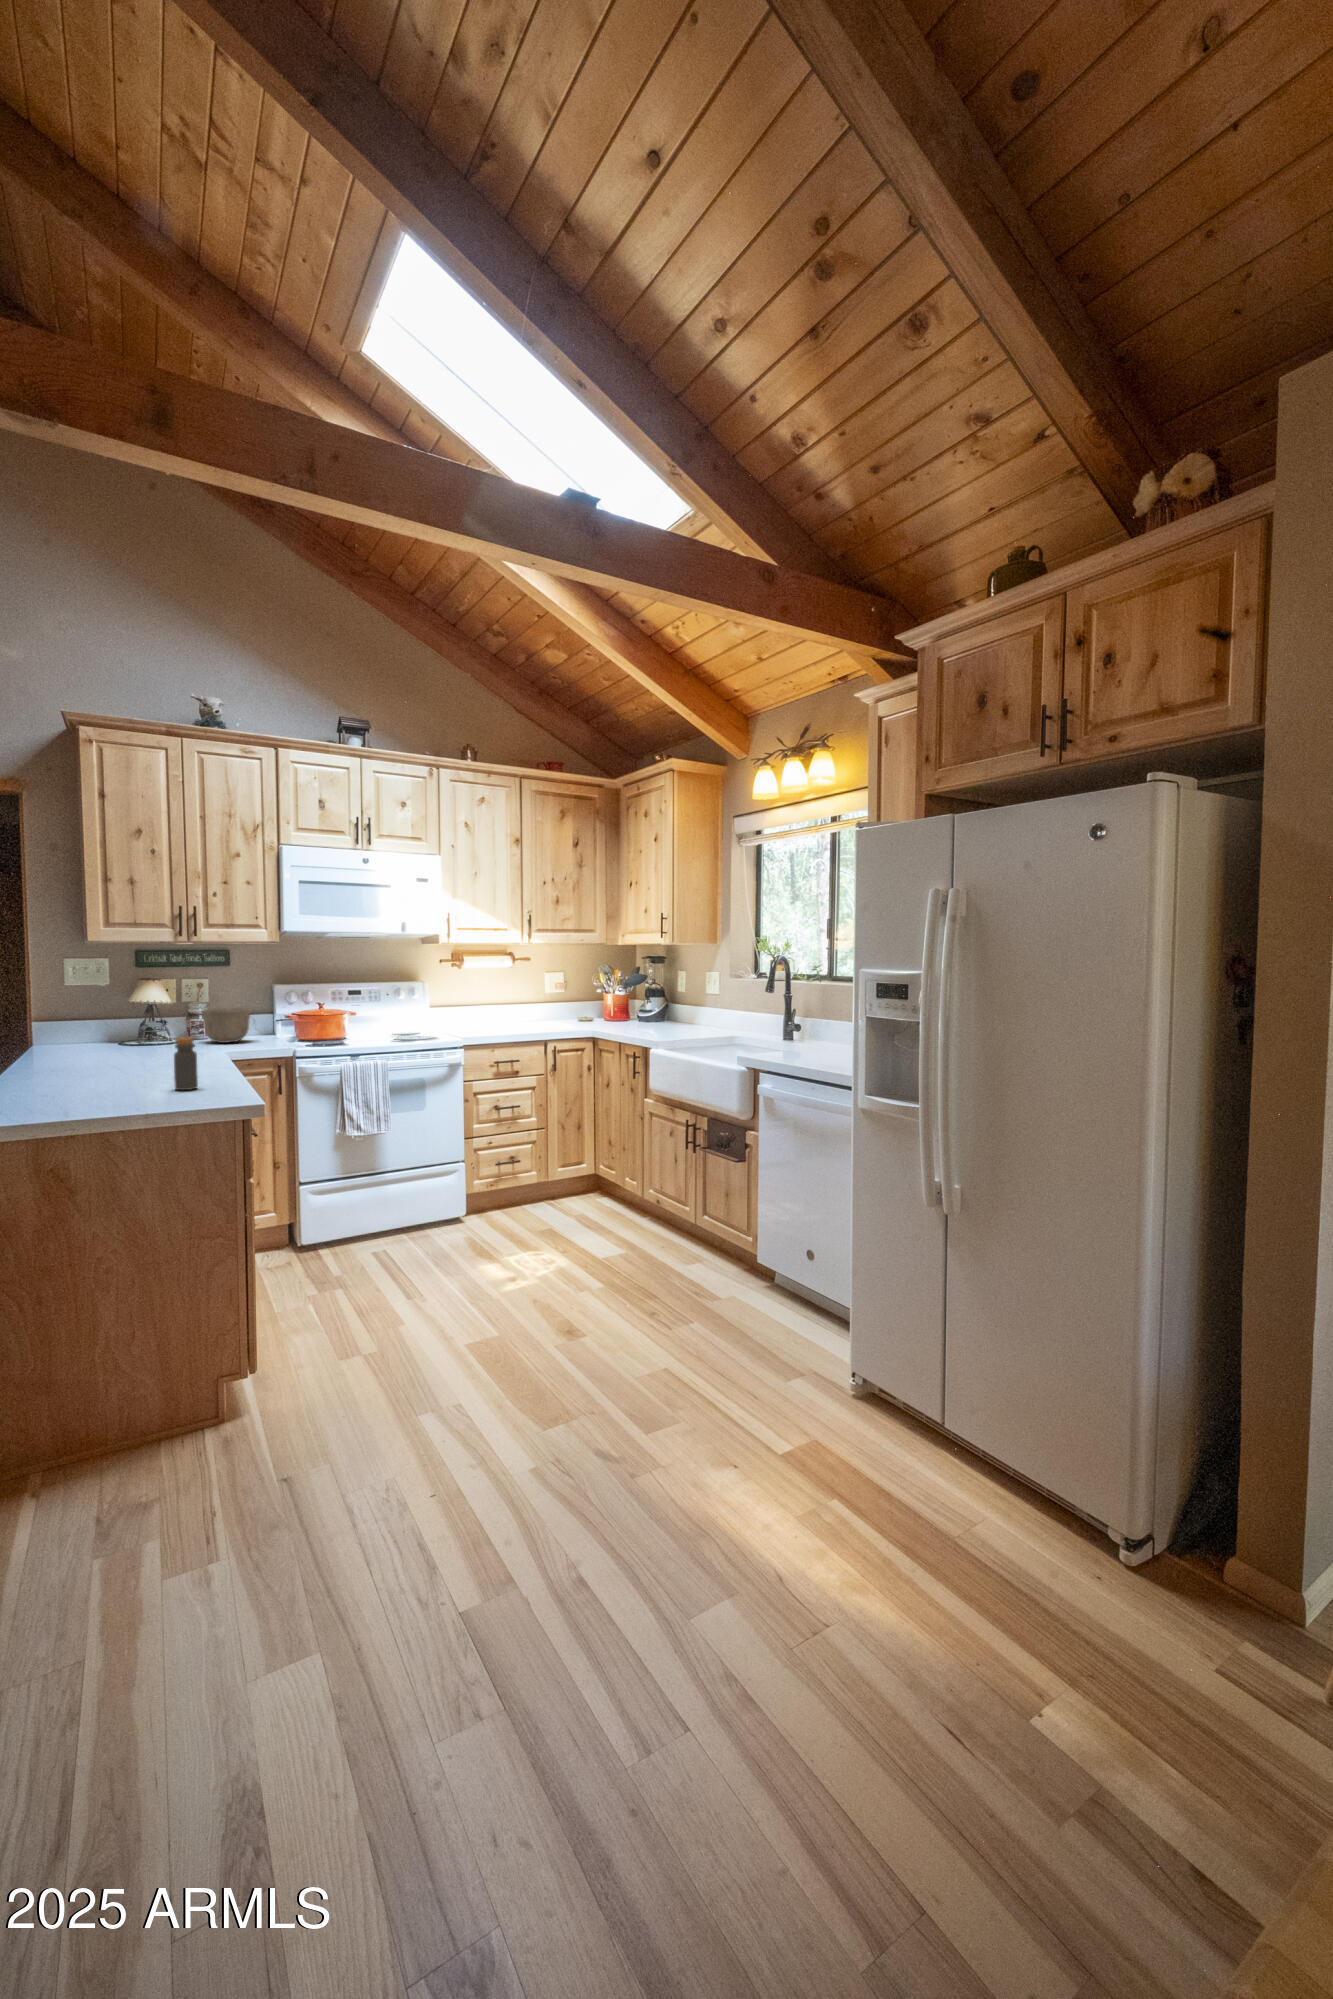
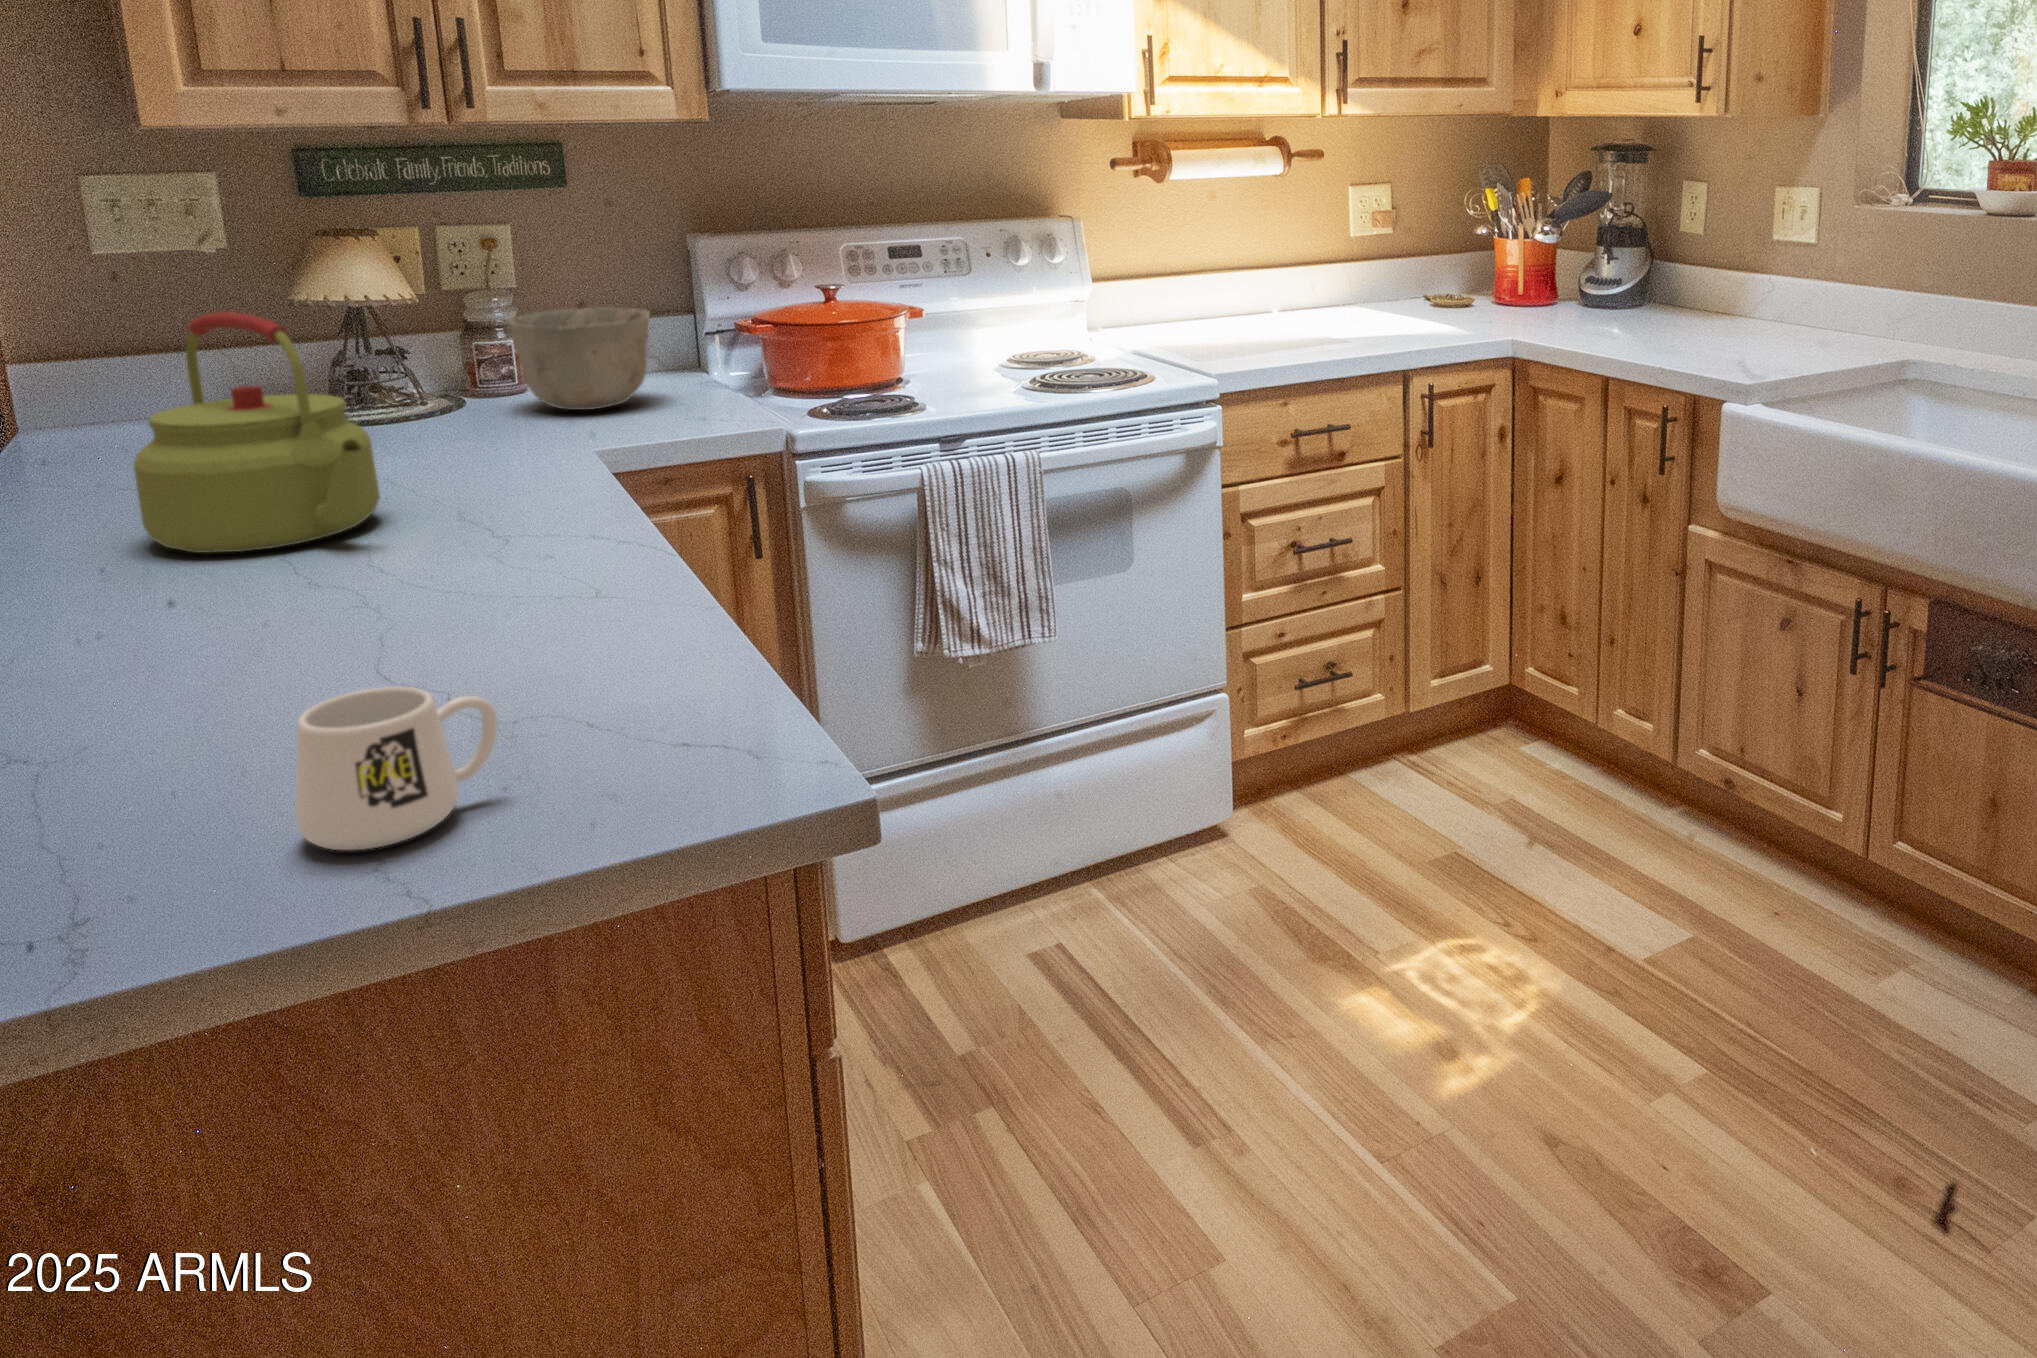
kettle: none [77,994,150,1066] -> present [134,312,380,553]
bottle: present [174,1038,198,1090] -> none [492,524,589,724]
mug: none [118,1067,170,1103] -> present [295,687,497,850]

